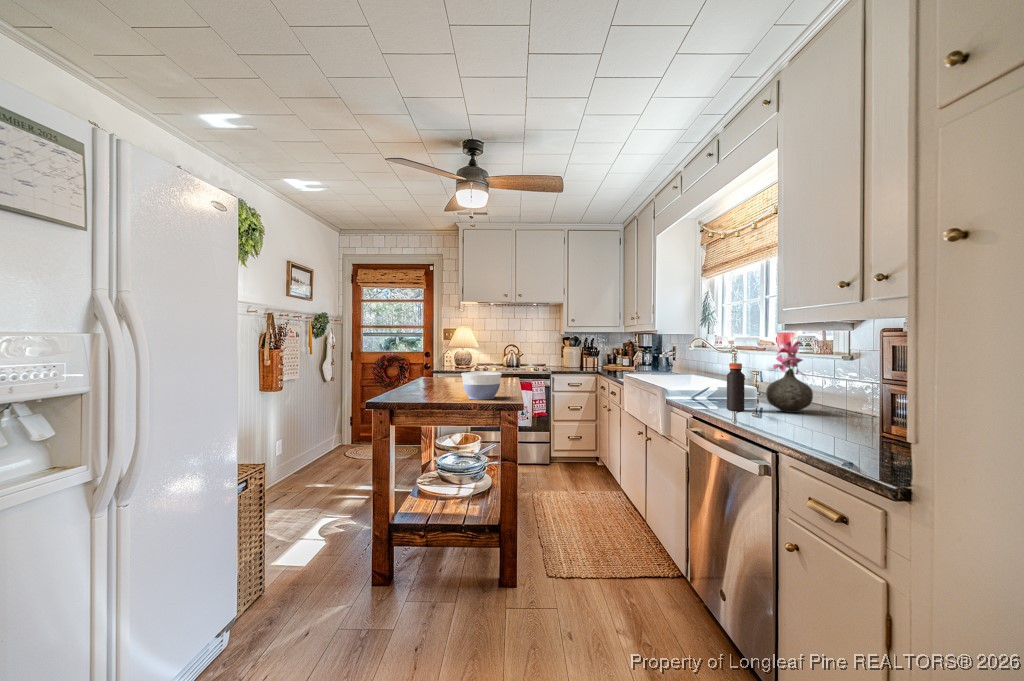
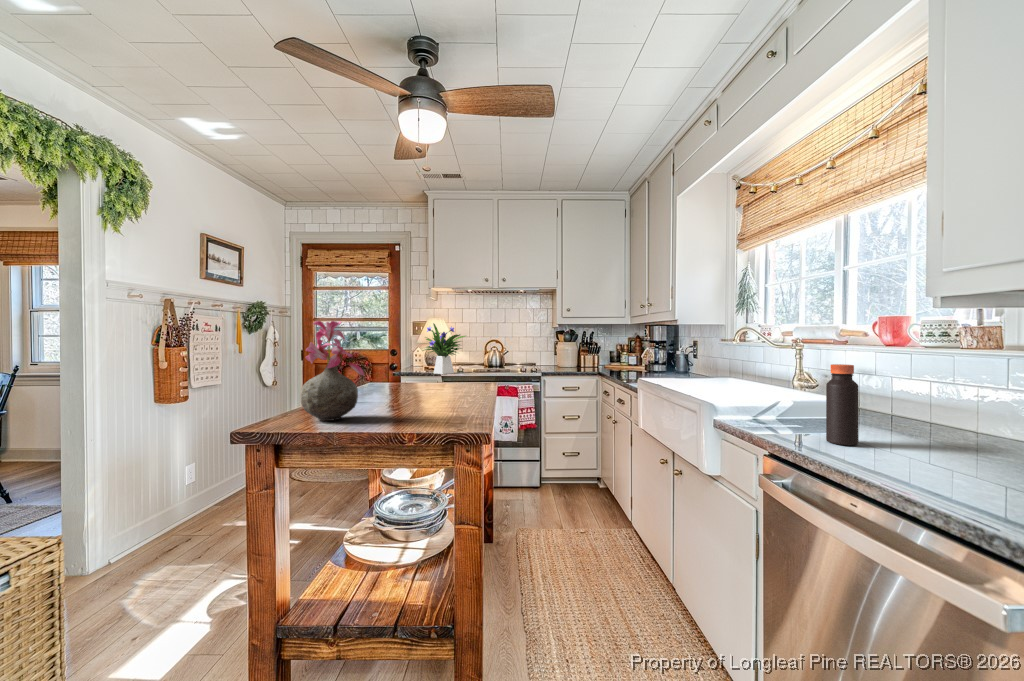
flower arrangement: none [453,331,491,372] -> present [423,323,465,374]
vase: present [766,341,813,413] -> present [300,321,364,421]
bowl: present [461,372,502,400] -> none [389,380,456,426]

